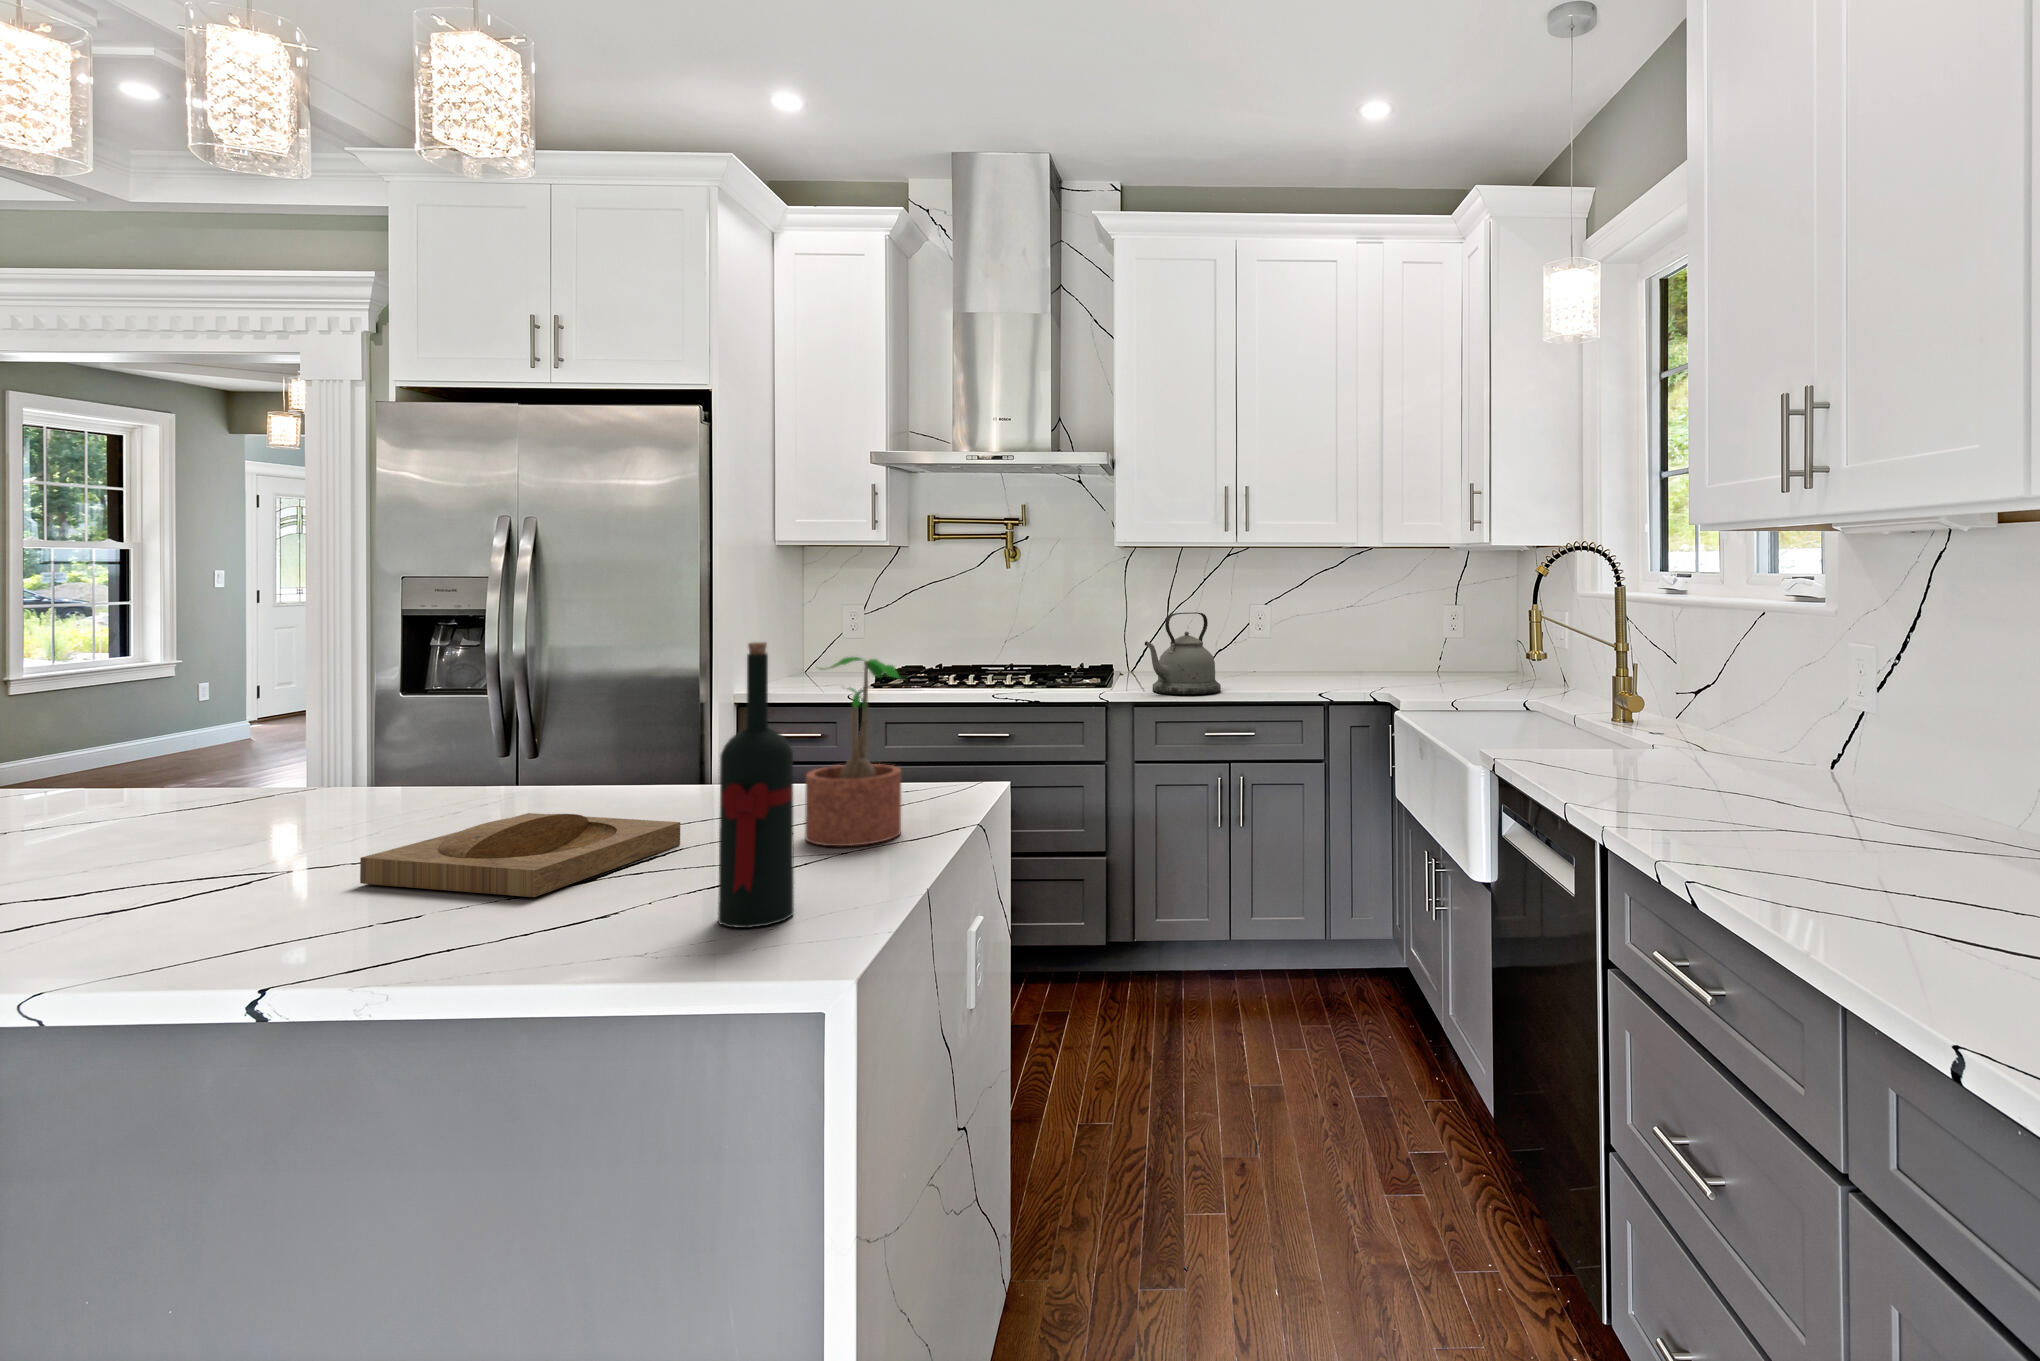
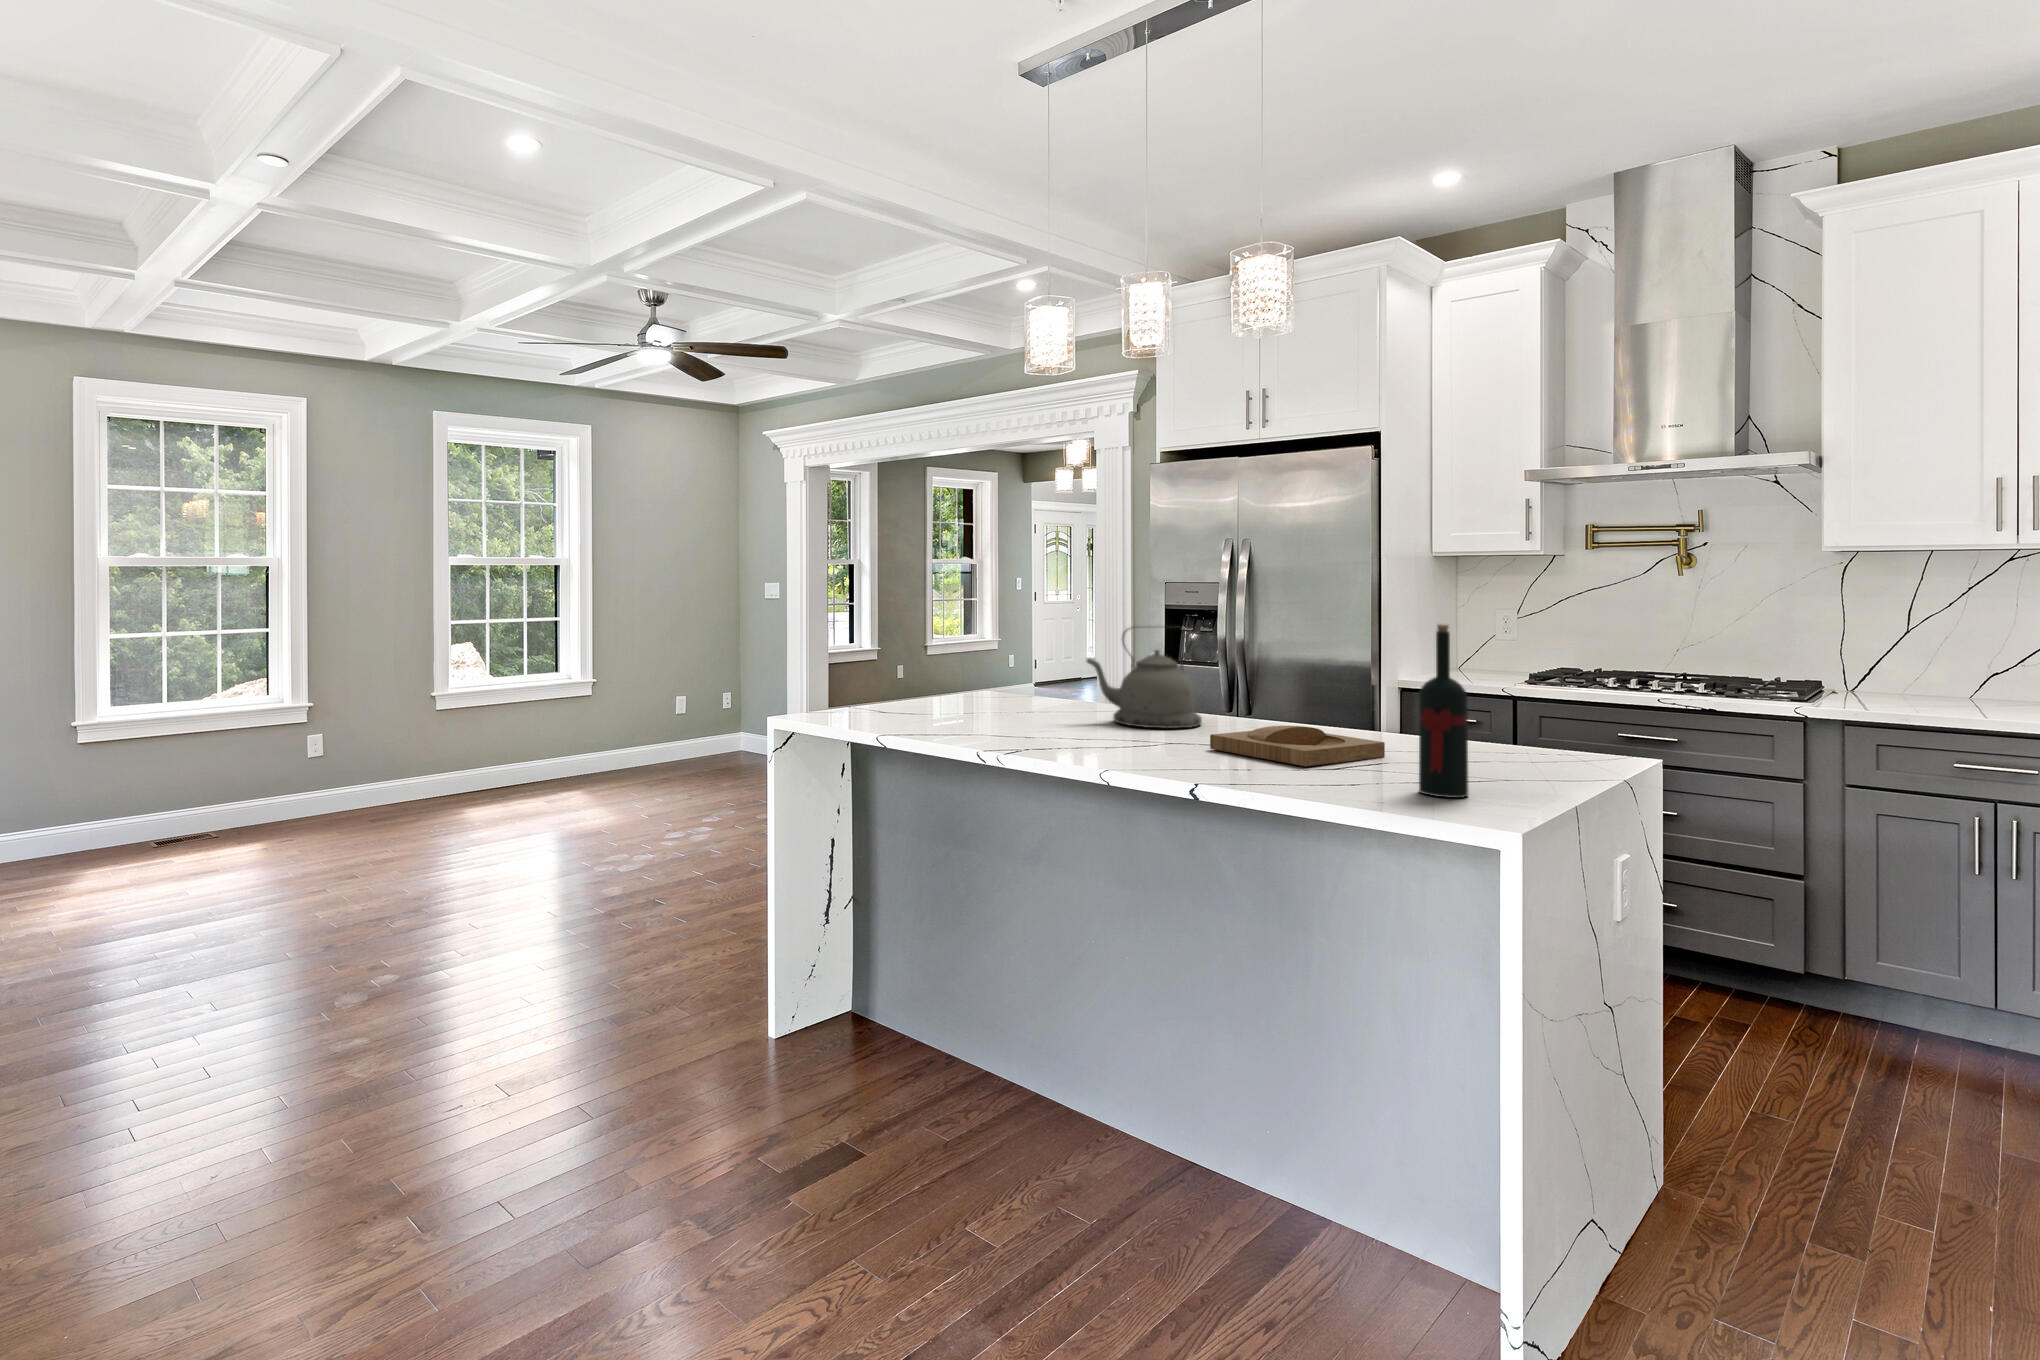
kettle: present [1145,612,1221,694] -> present [1087,627,1202,728]
potted plant: present [805,657,904,846] -> none [1473,641,1554,773]

